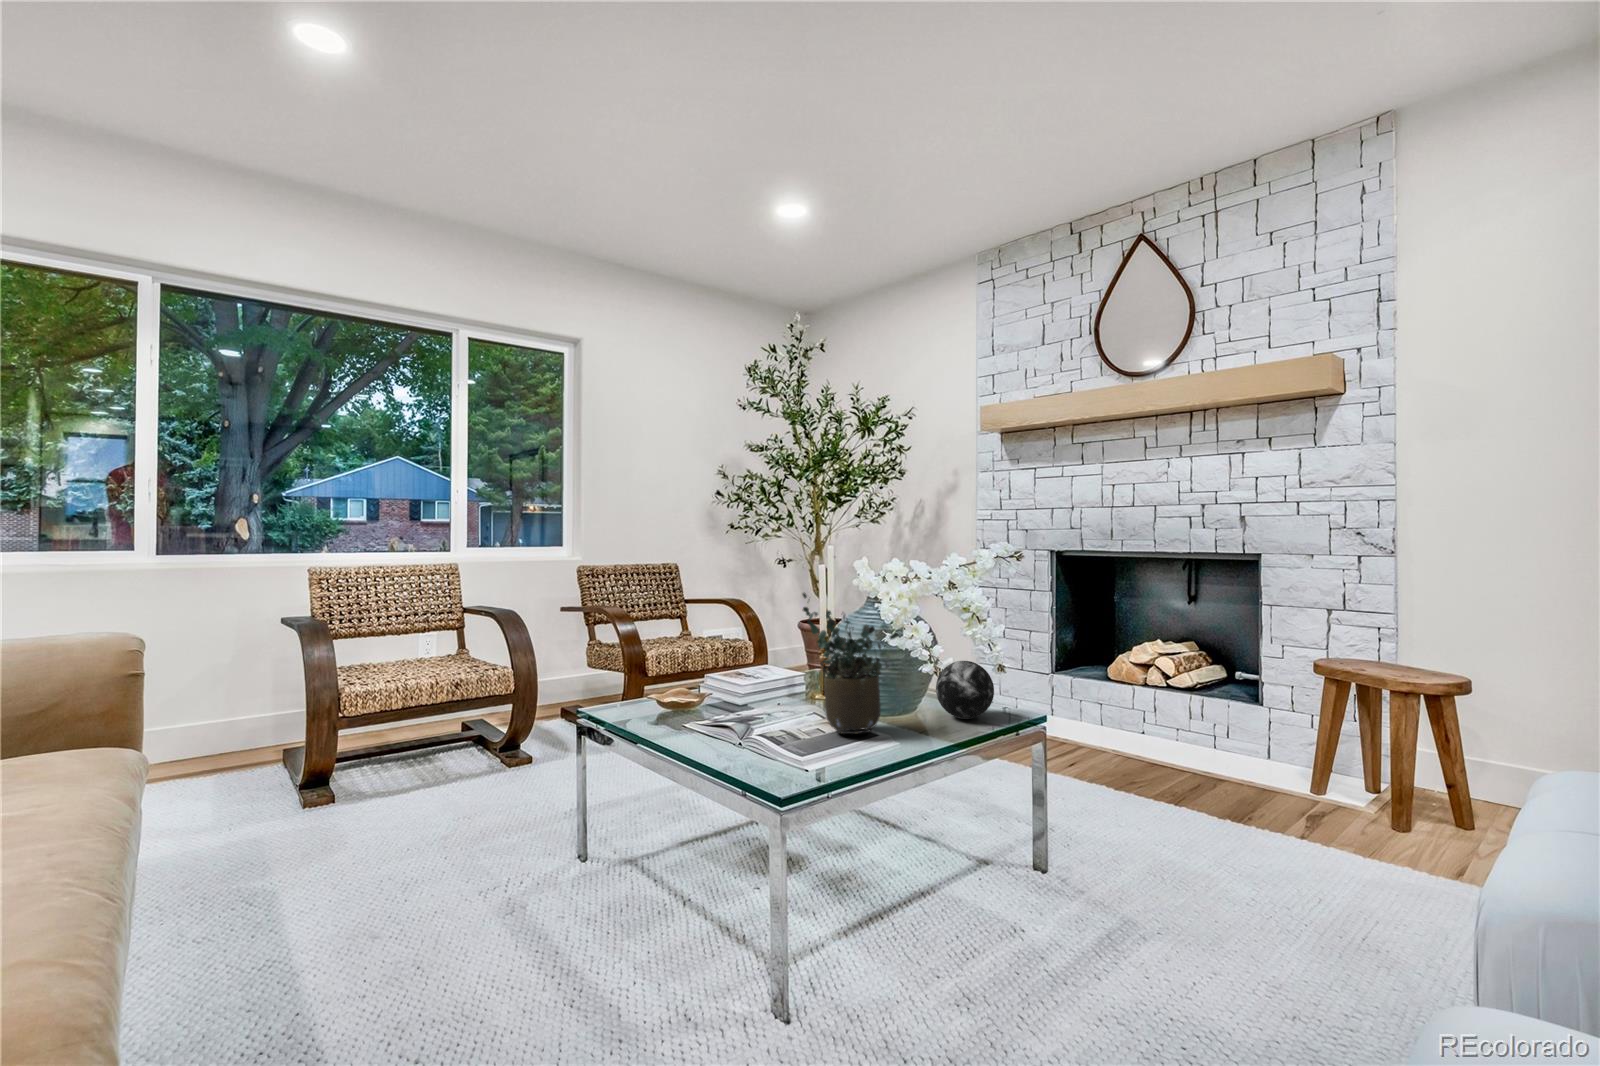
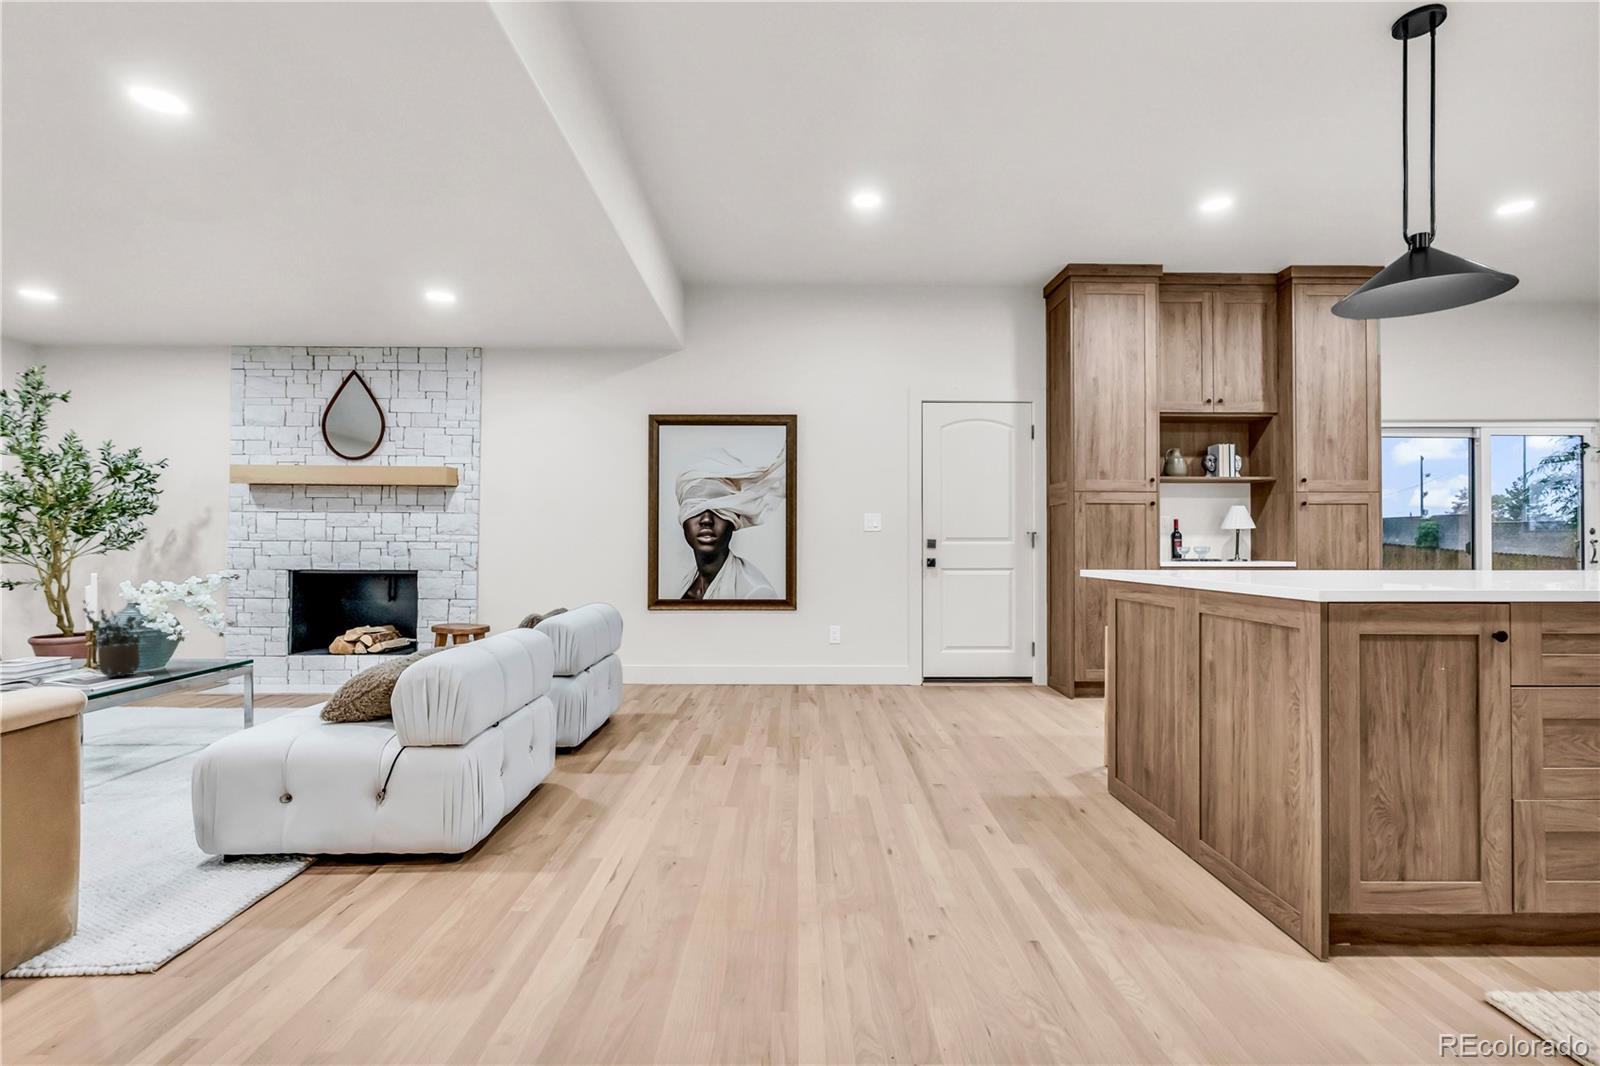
decorative orb: present [936,661,994,719] -> none [179,633,218,665]

